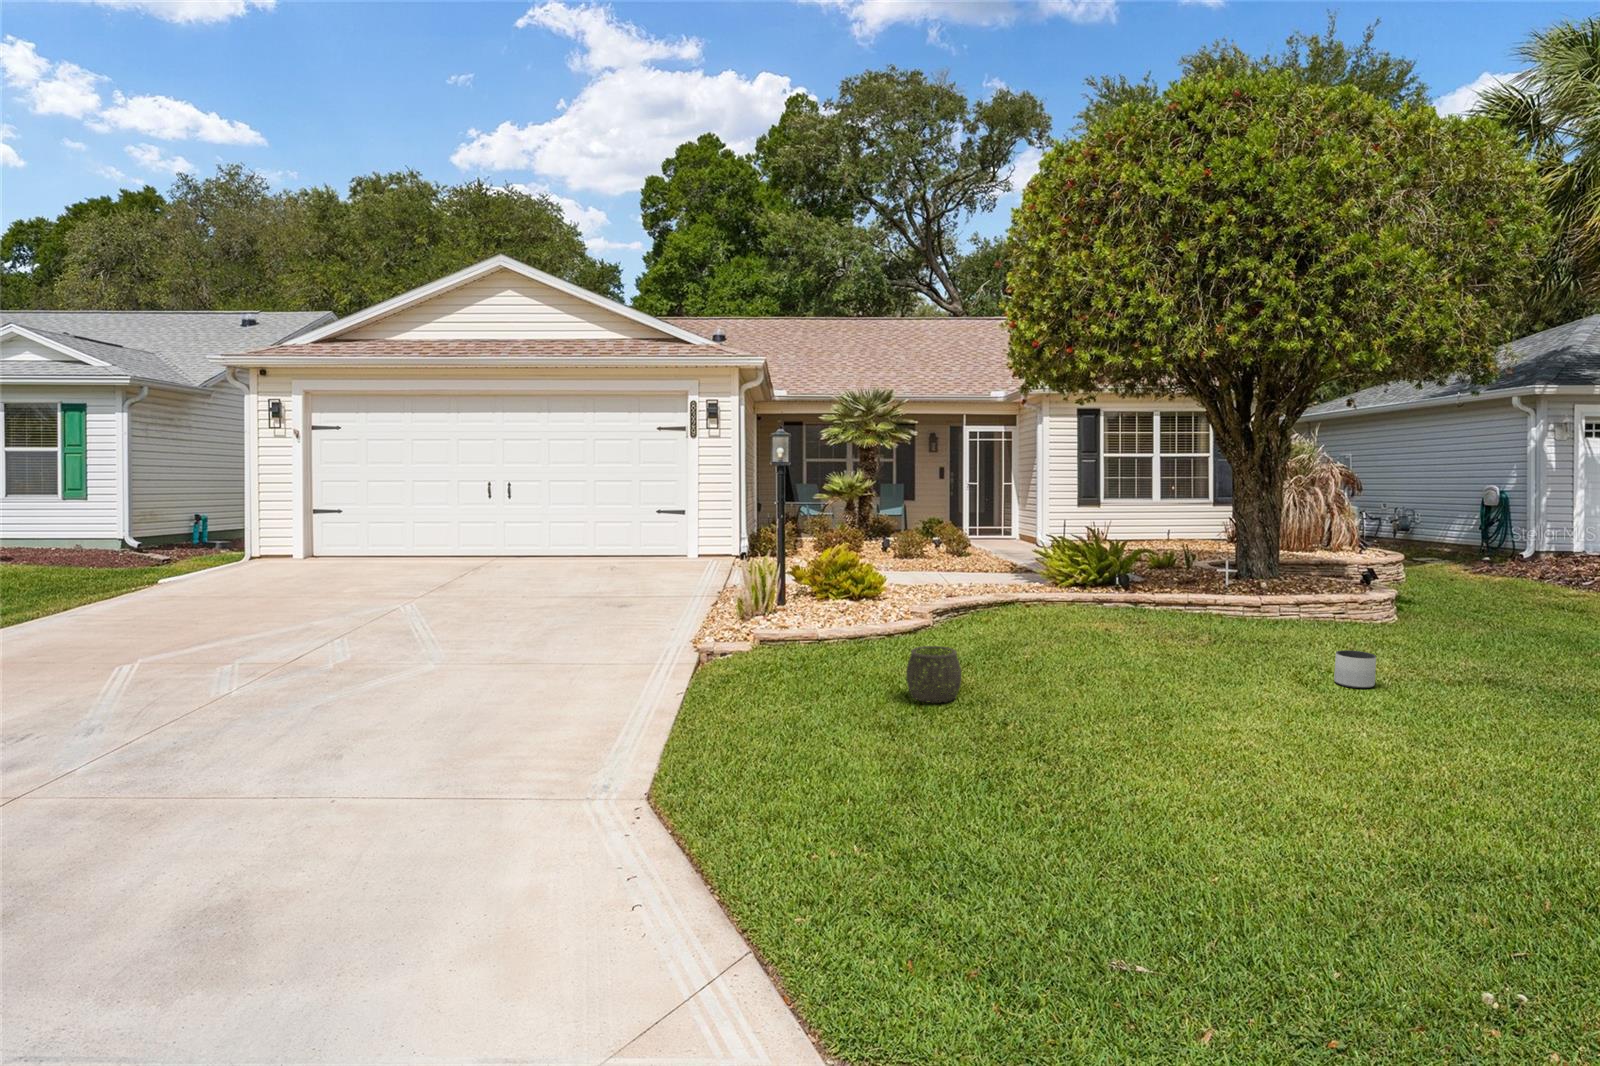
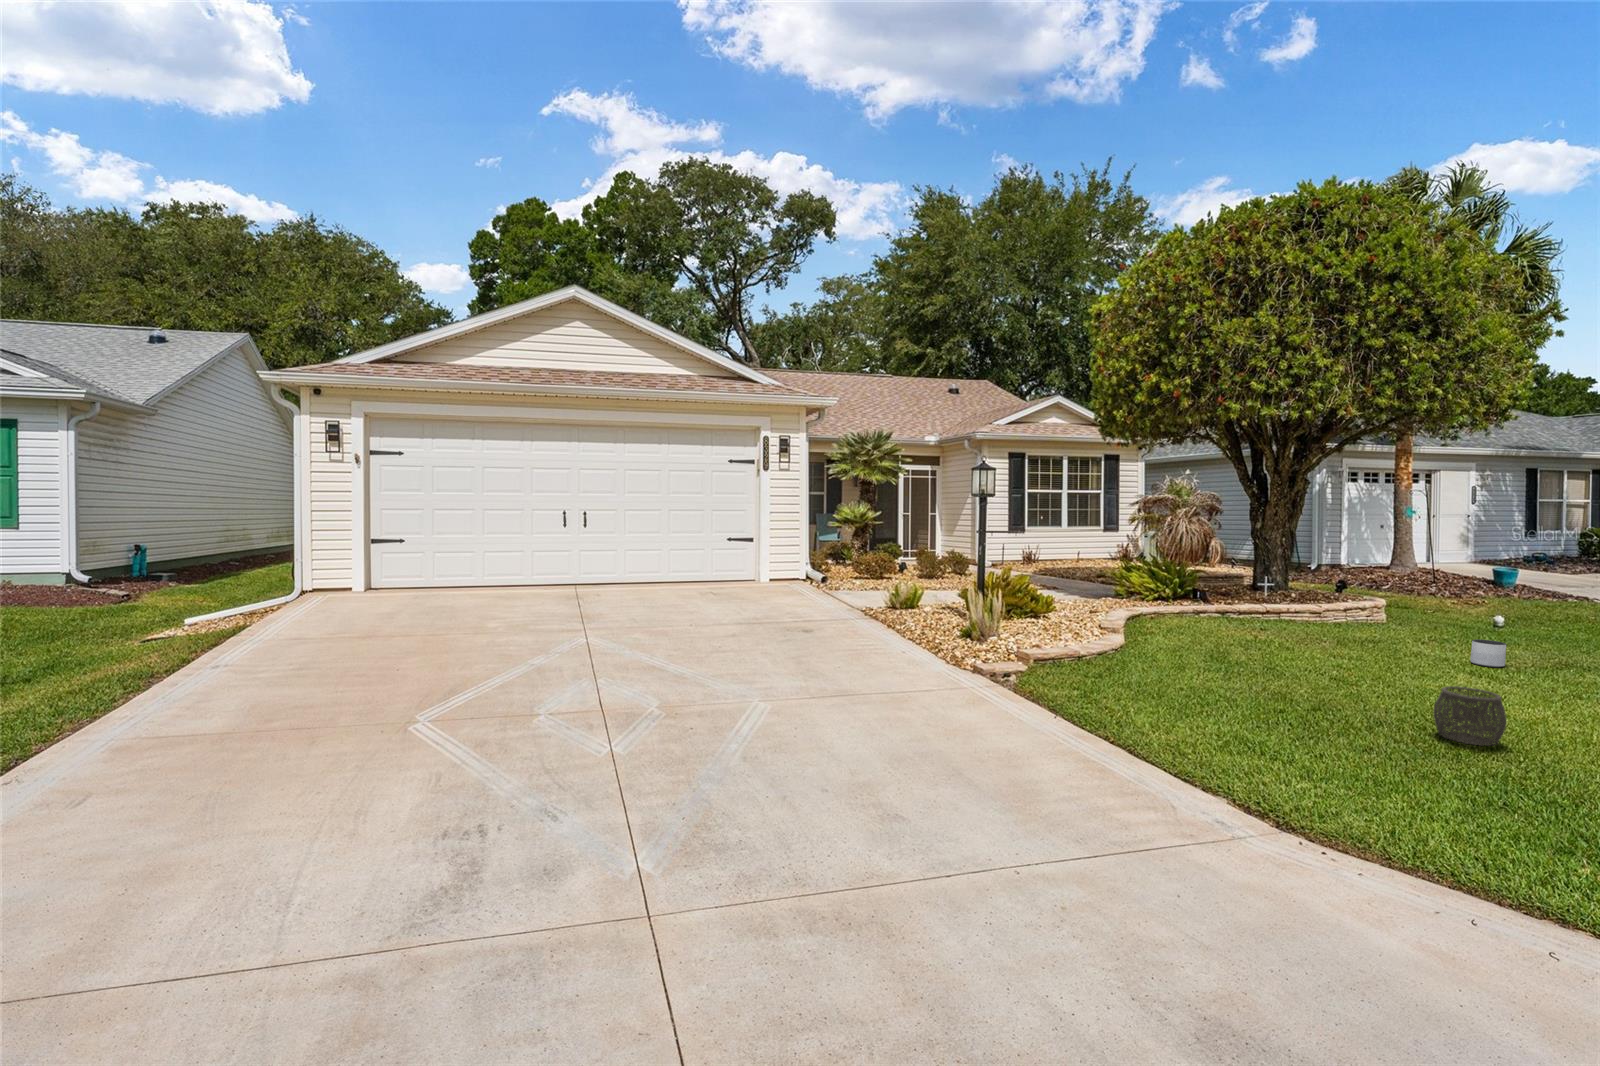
woven basket: present [906,646,962,703] -> present [1433,686,1507,746]

